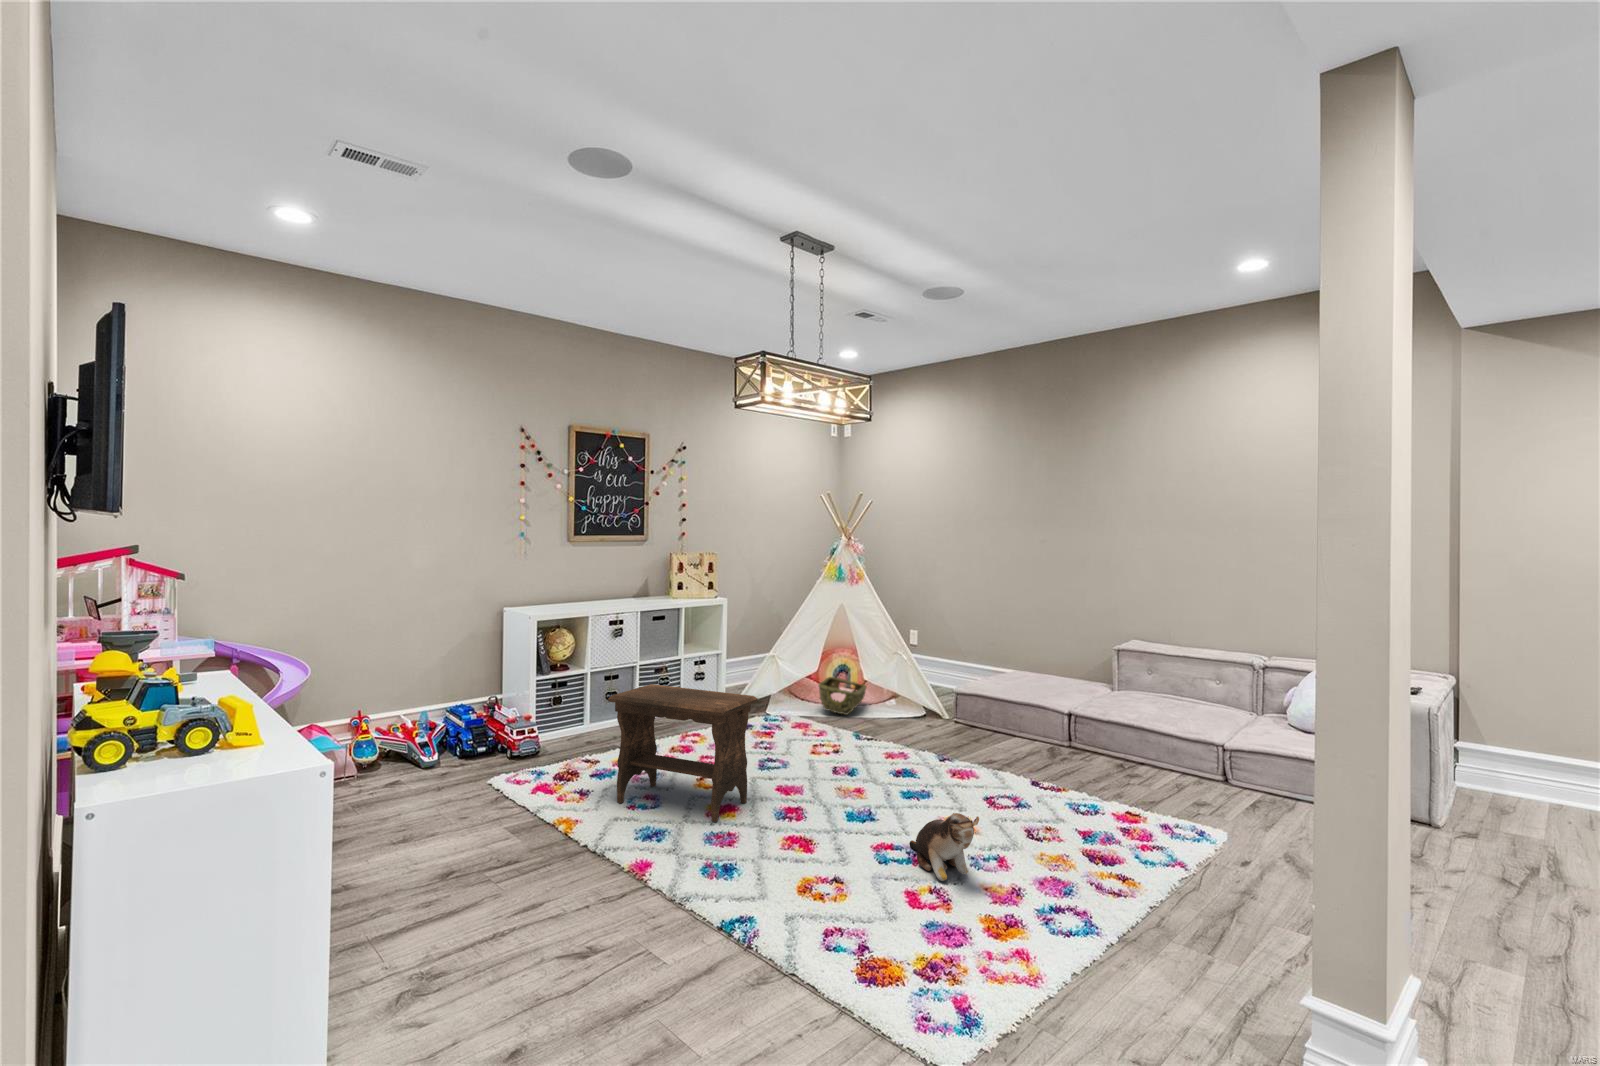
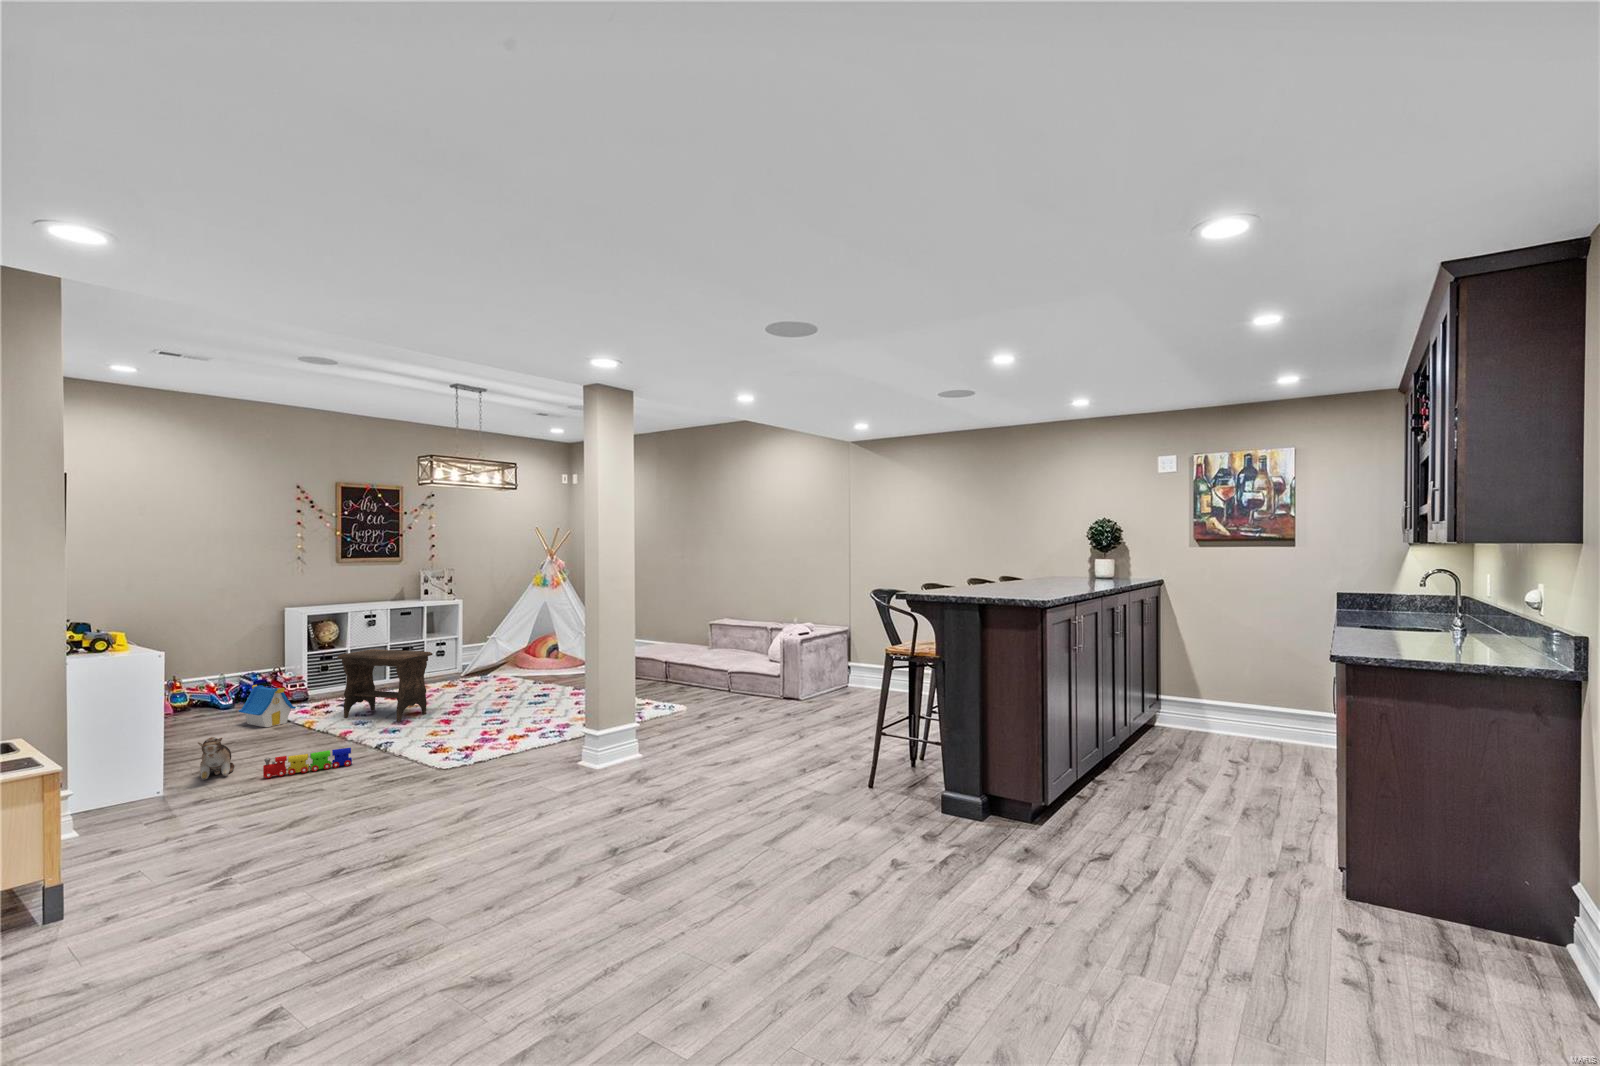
woven basket: present [818,677,866,715] -> none [516,649,556,672]
toy house: none [457,739,545,819] -> present [239,685,296,727]
plush toy: present [909,813,979,881] -> present [198,737,234,780]
toy train: none [545,923,705,1000] -> present [263,748,352,778]

